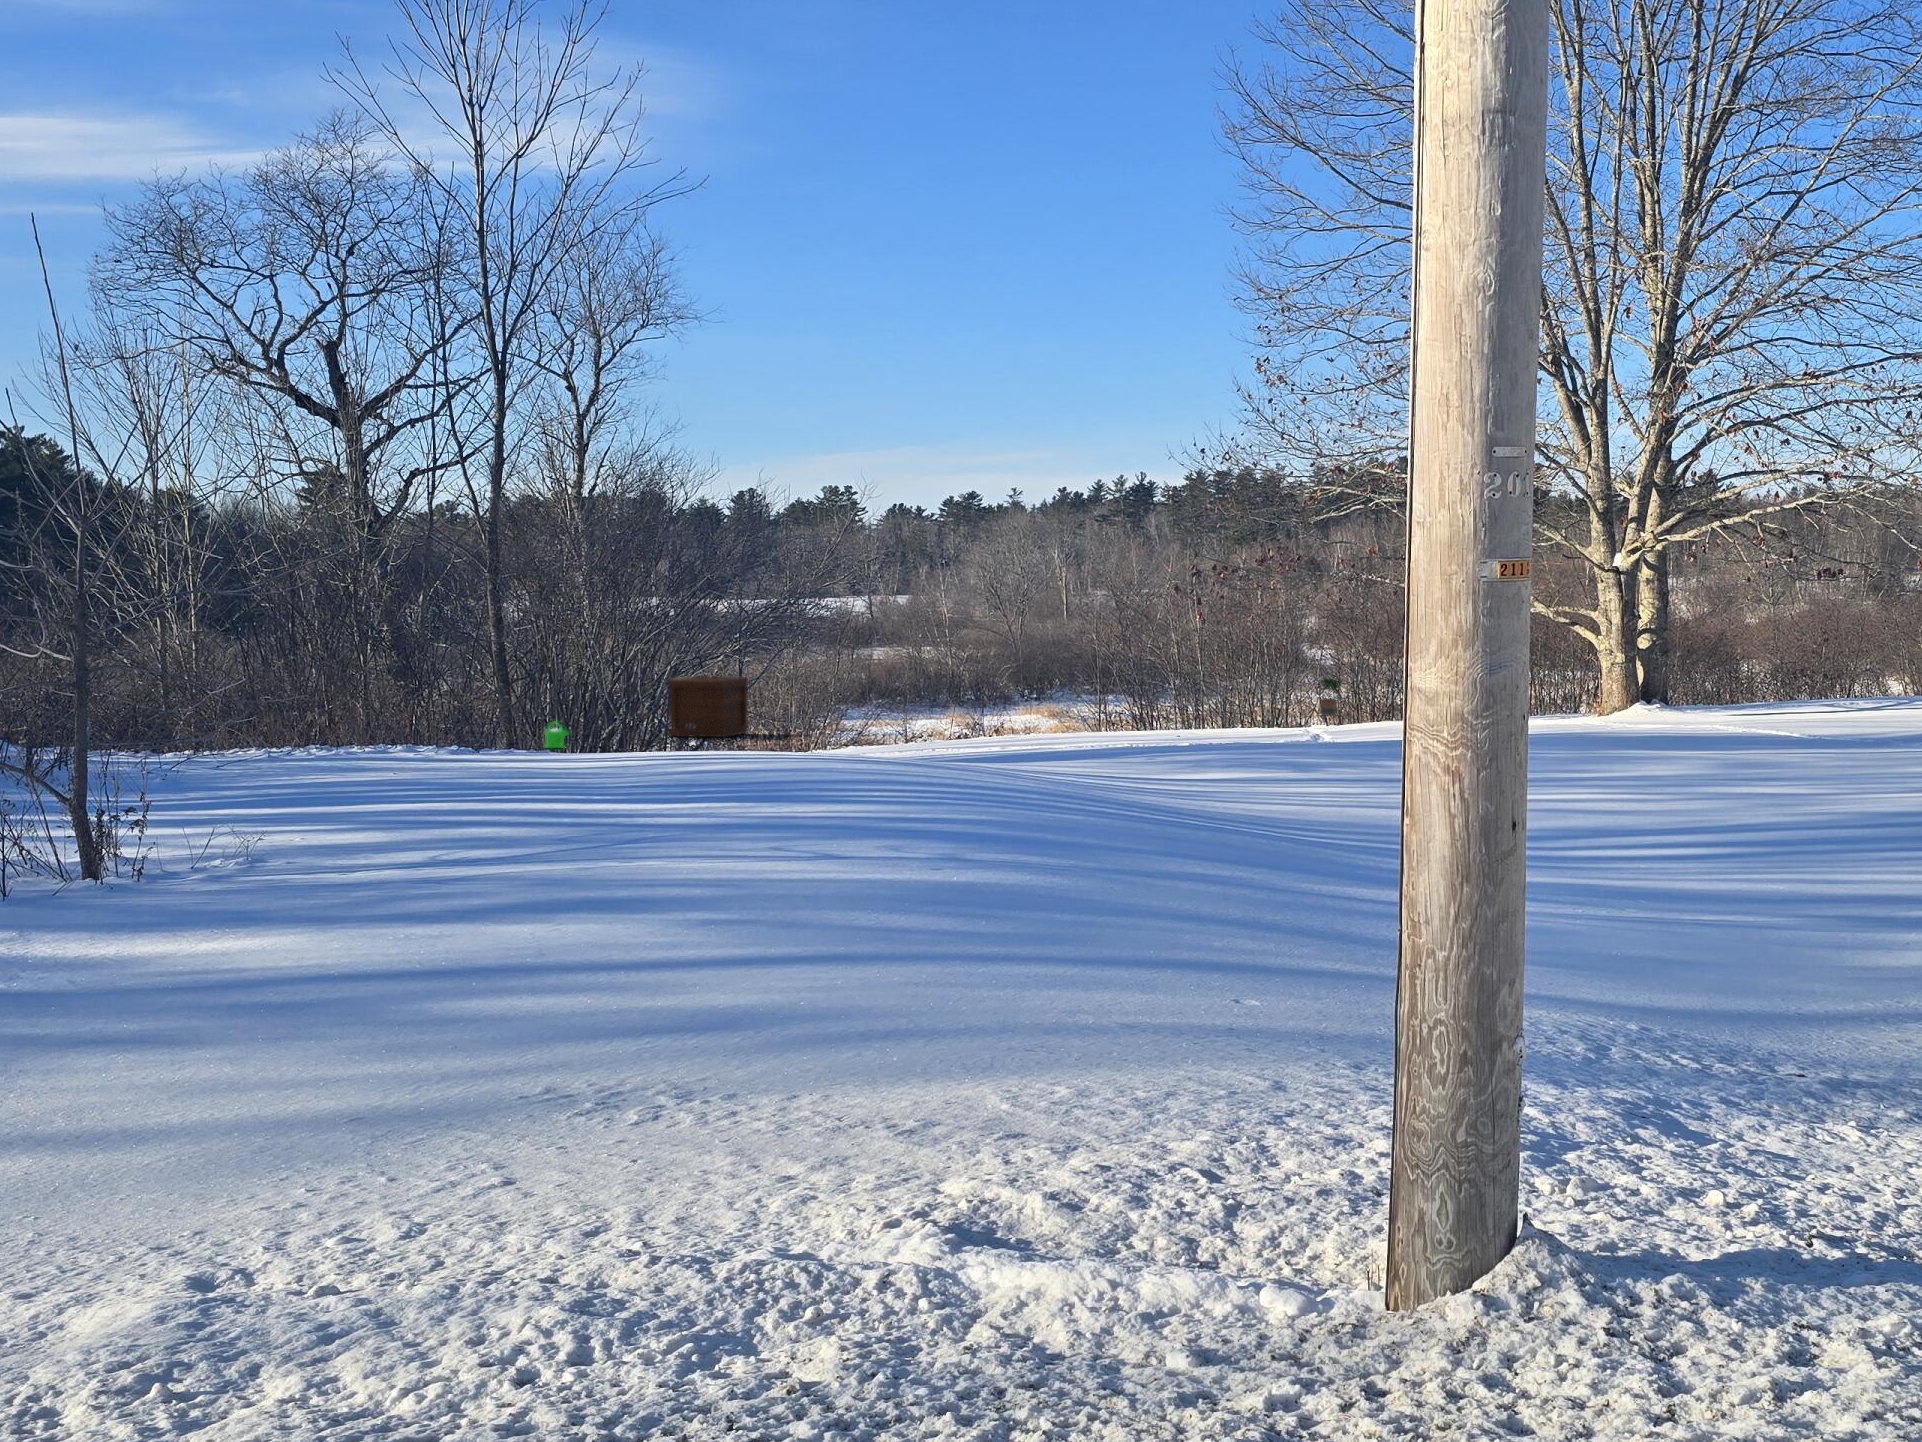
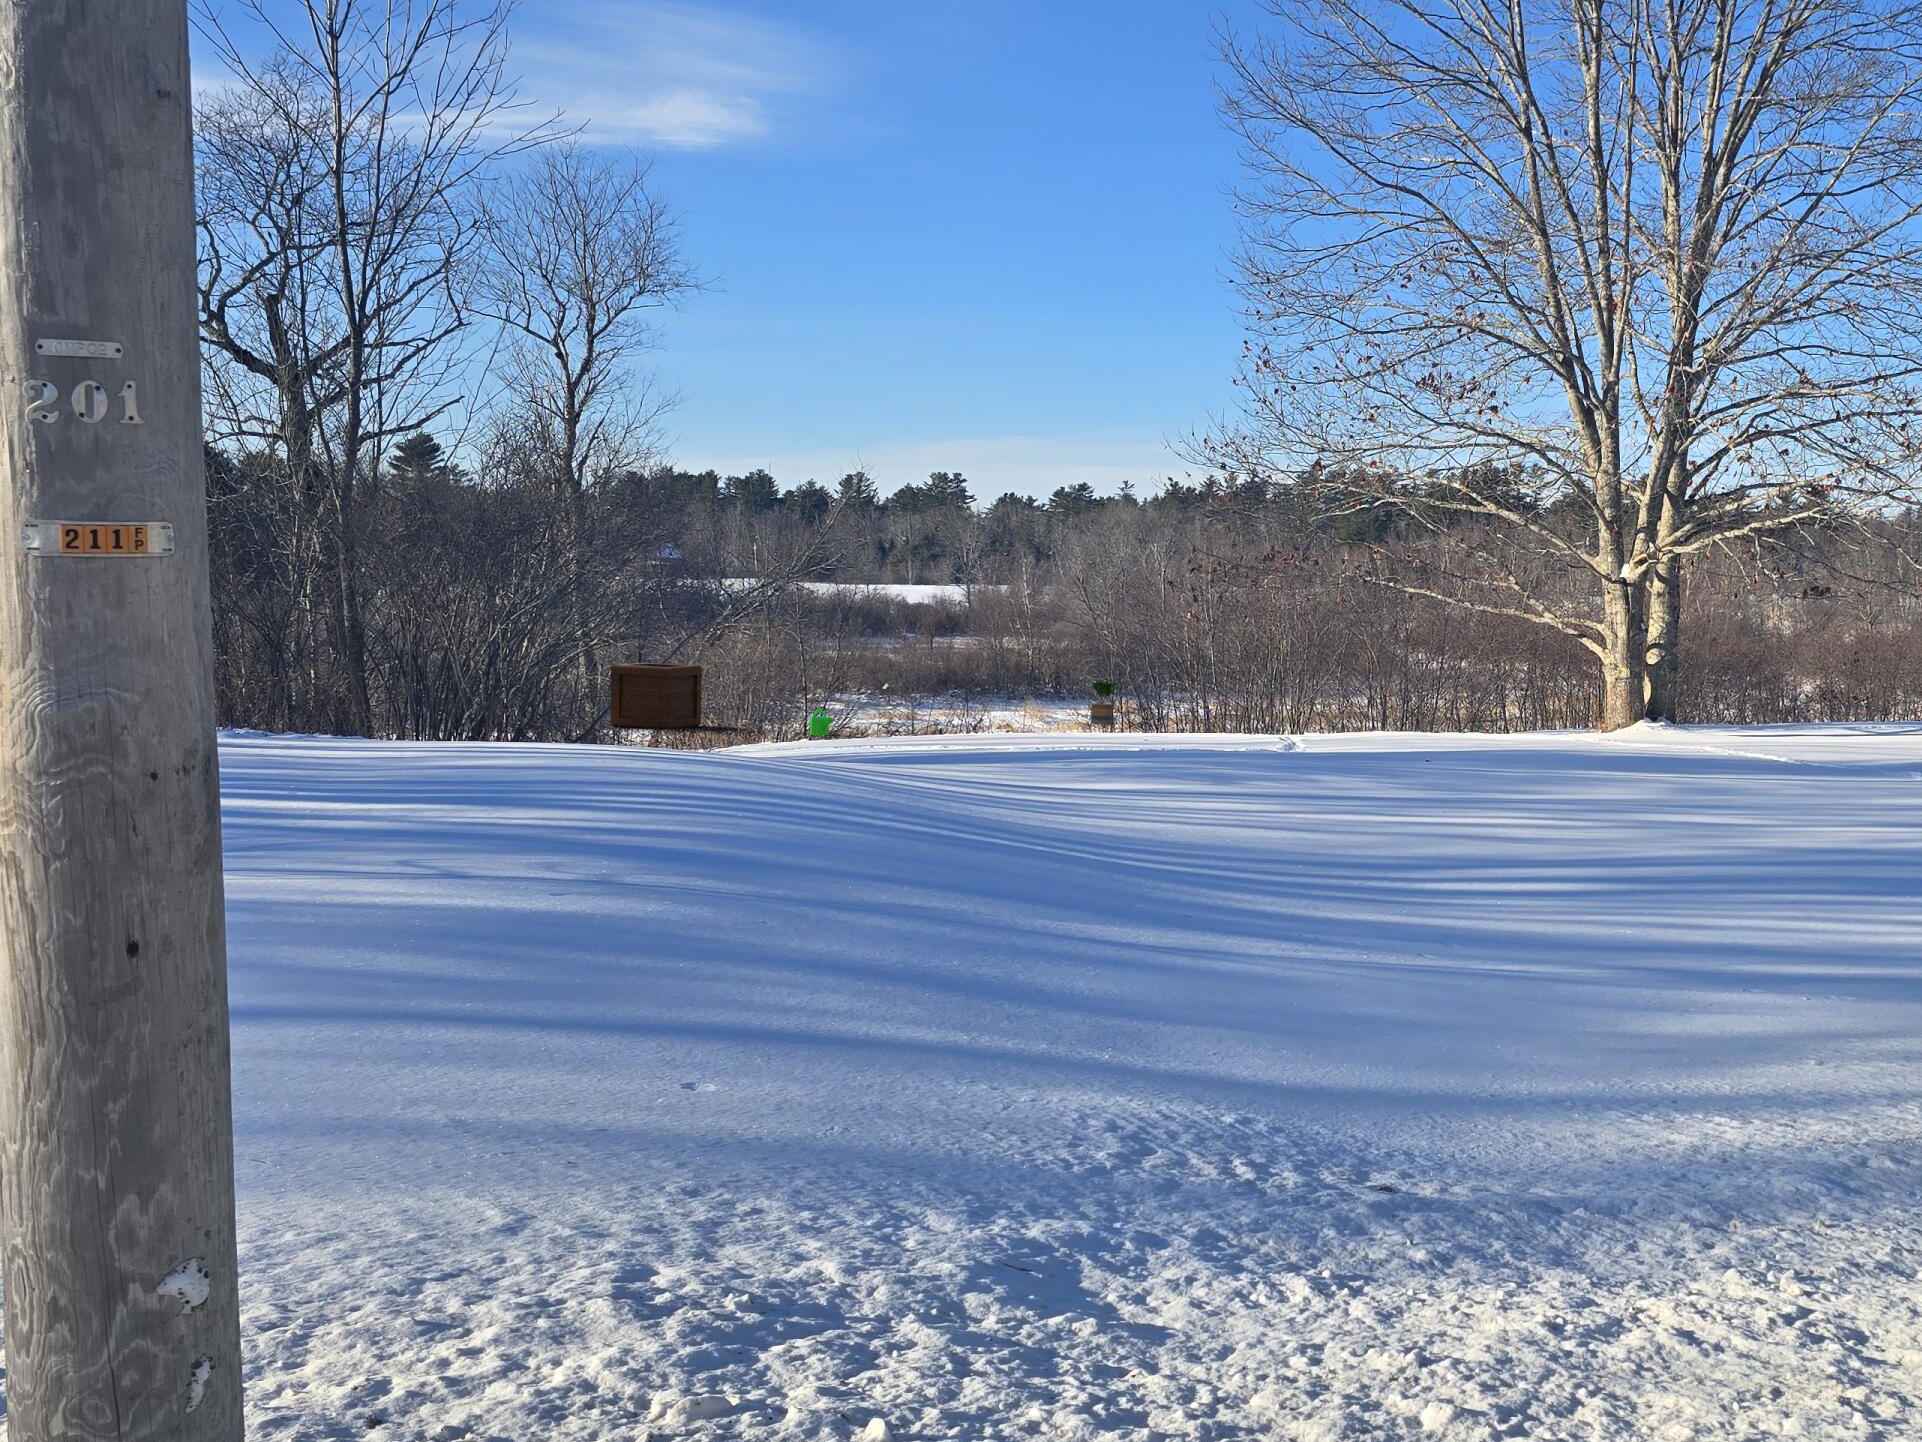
potted tree: present [1318,677,1342,716] -> present [1091,681,1117,724]
watering can: present [545,721,568,748] -> present [809,709,834,735]

